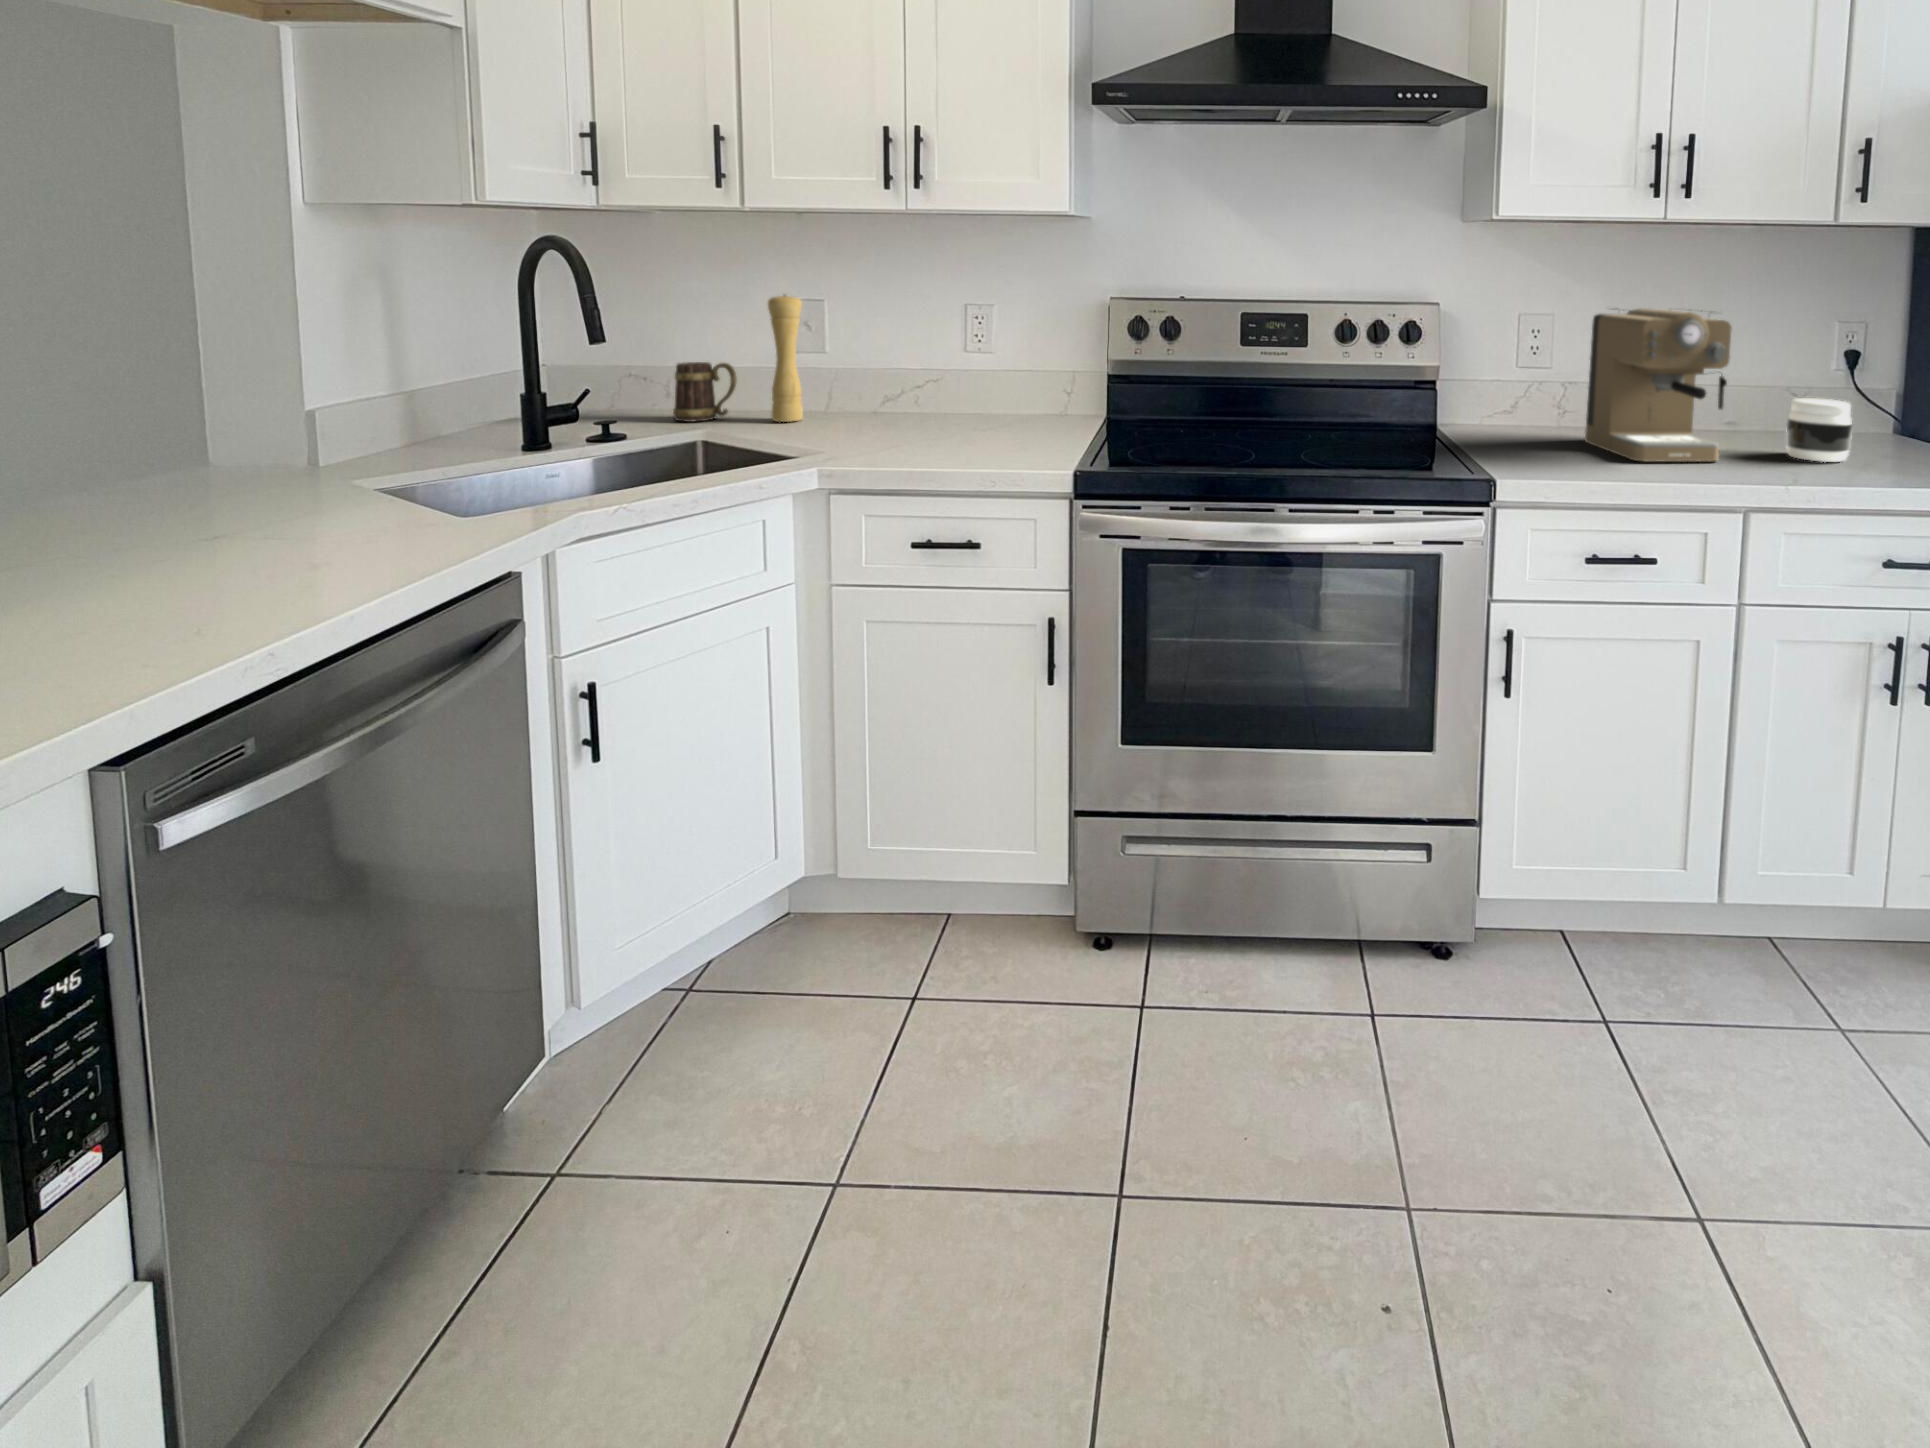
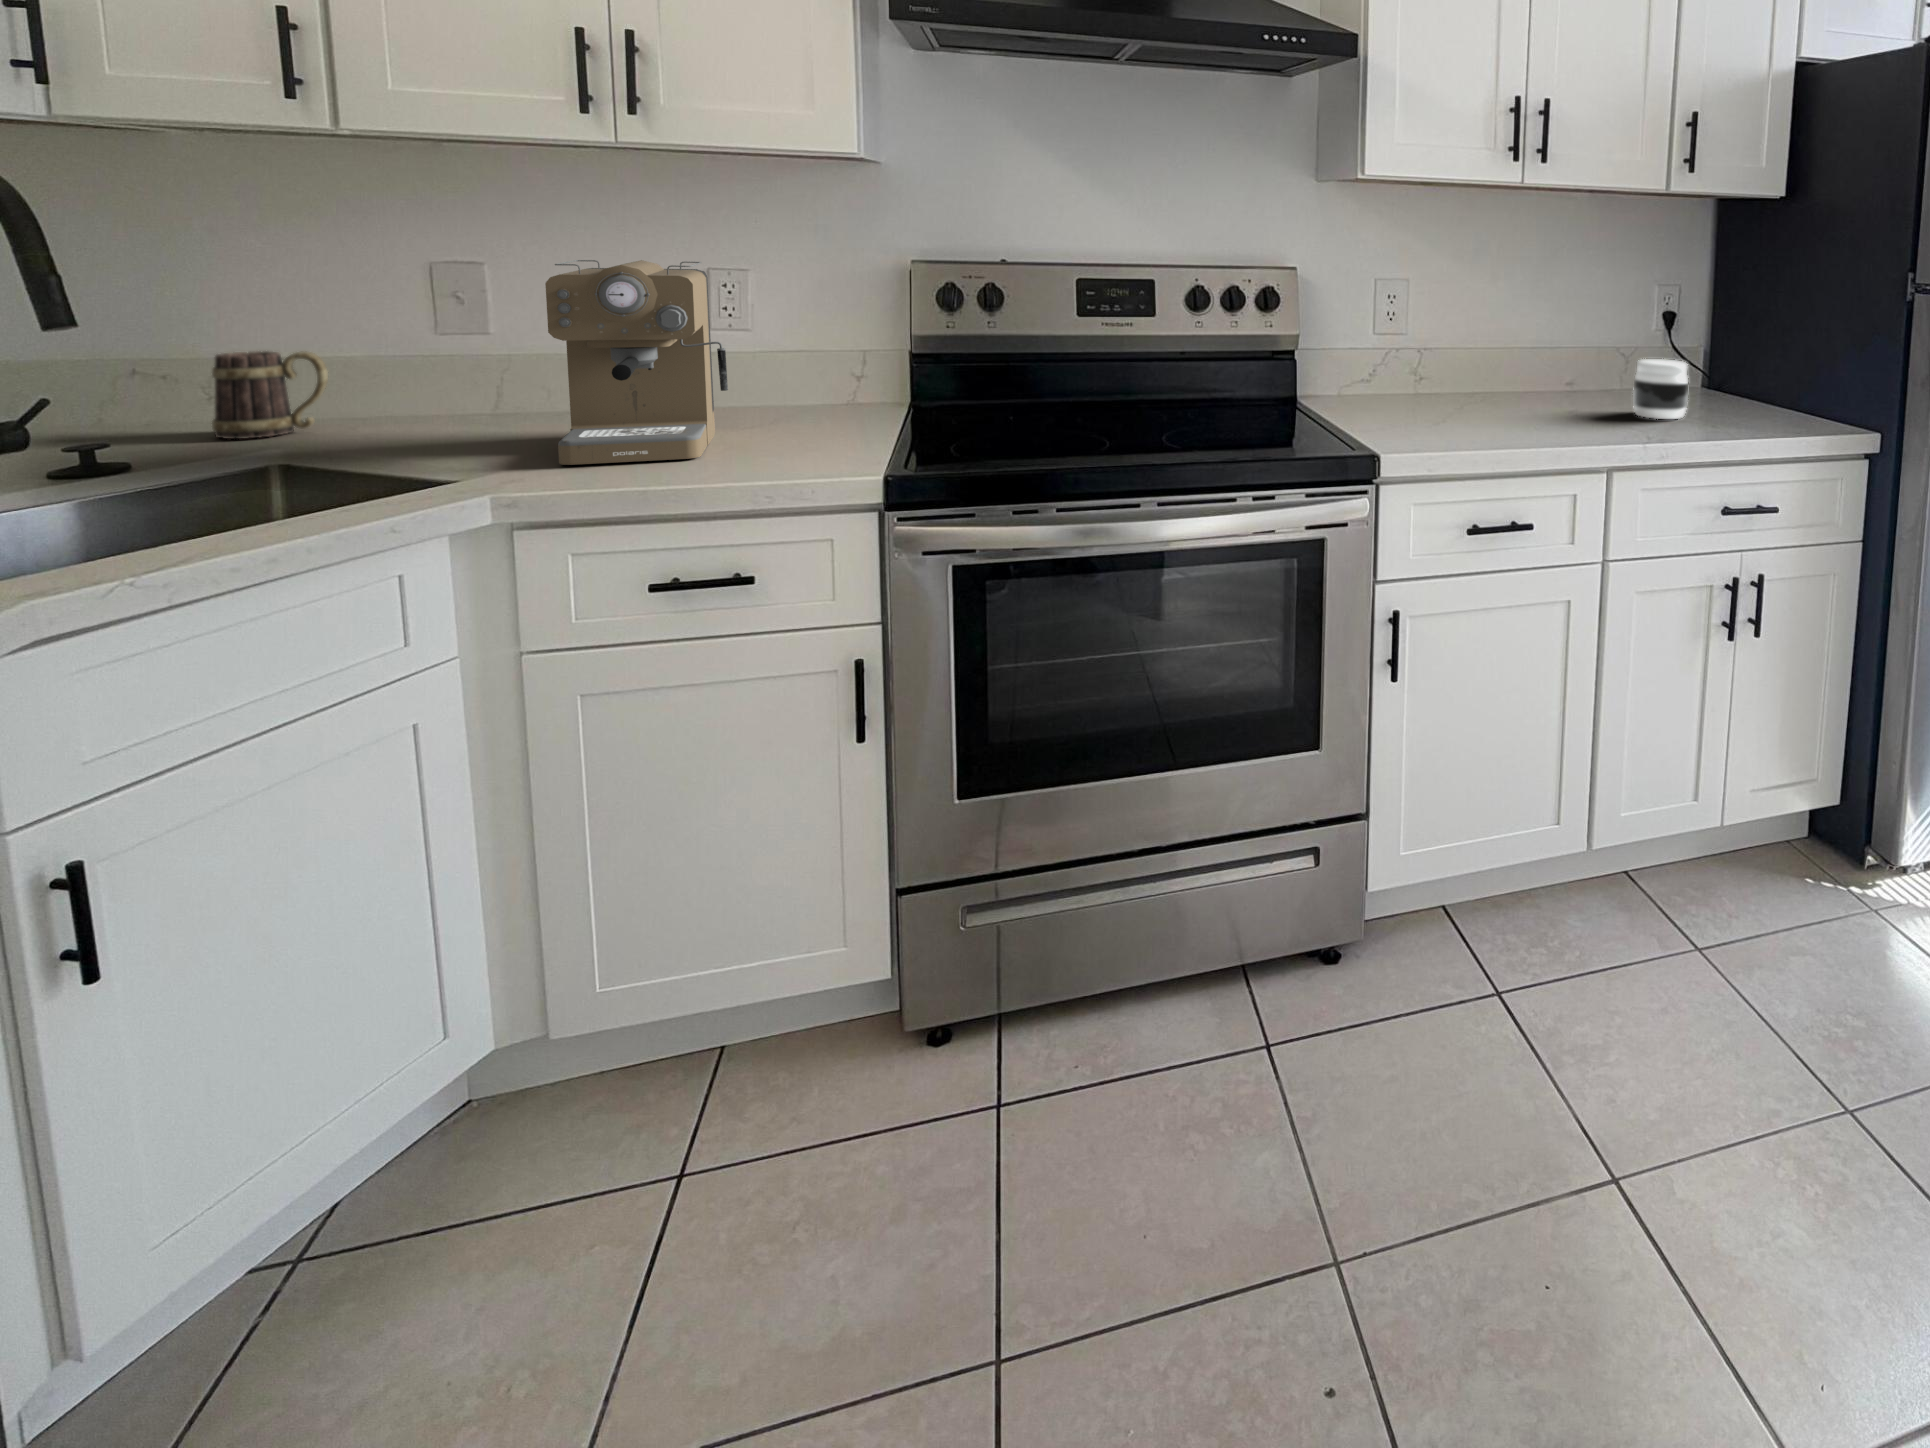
pepper mill: present [768,294,803,422] -> none [380,253,449,432]
coffee maker: present [1585,308,1731,461] -> present [545,260,728,465]

